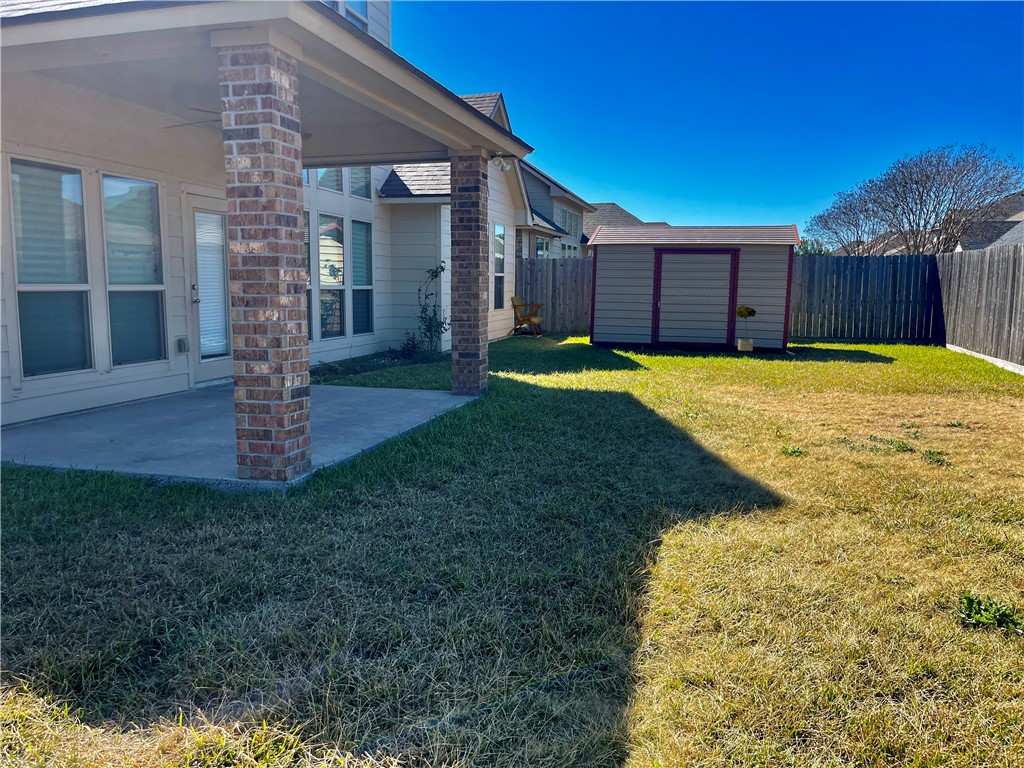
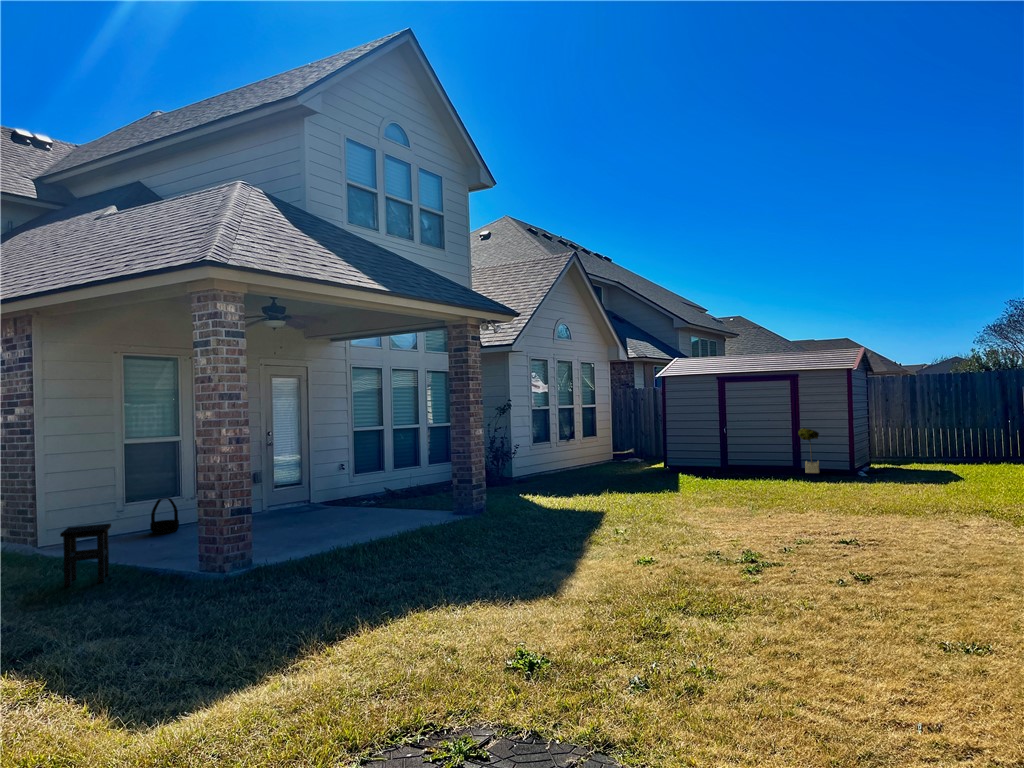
lounge chair: present [507,296,544,337] -> none [593,425,631,463]
basket: none [60,371,103,421] -> present [150,498,179,534]
stool: none [11,410,90,509] -> present [60,524,111,586]

